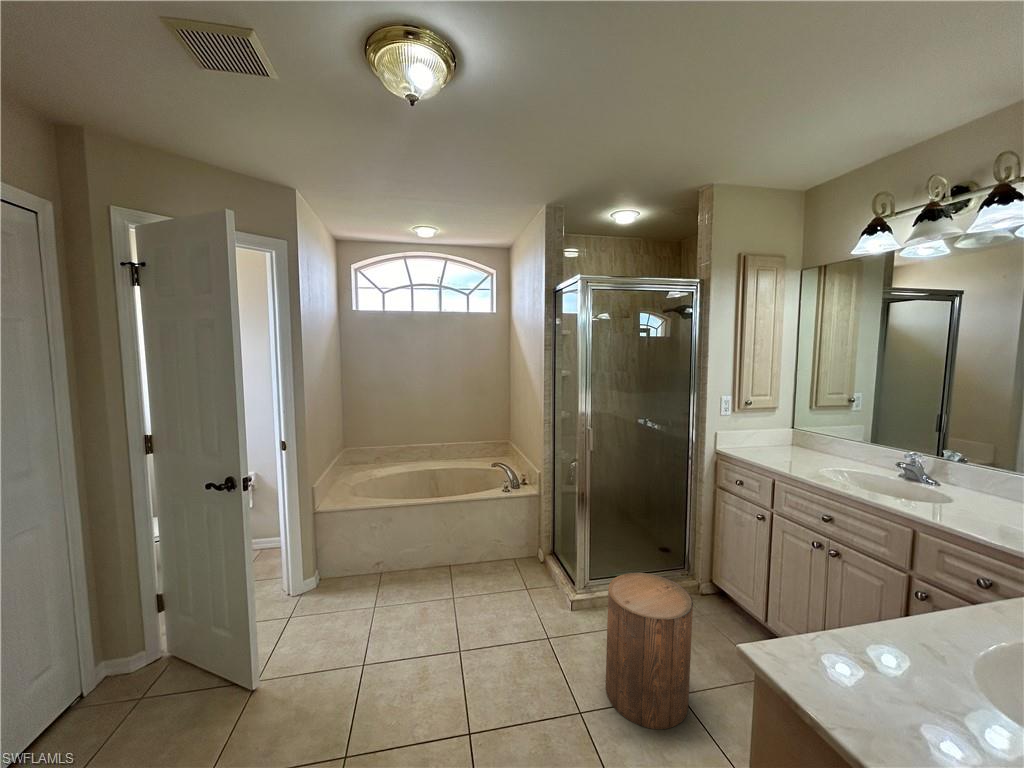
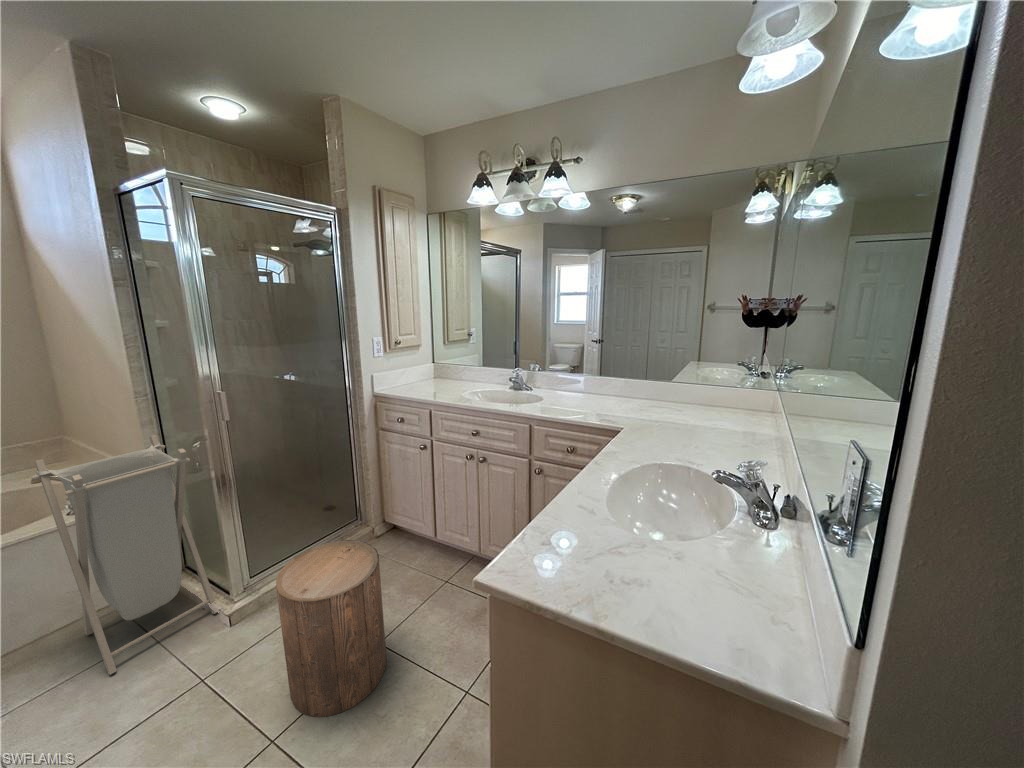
laundry hamper: none [495,451,569,603] -> present [32,435,217,675]

